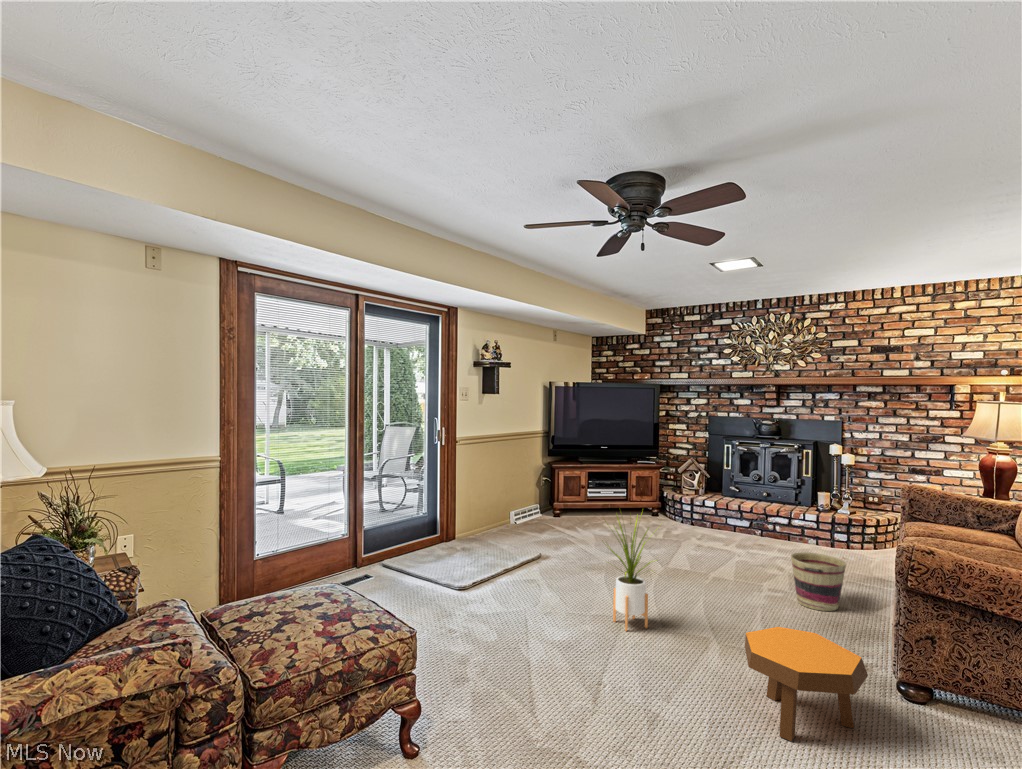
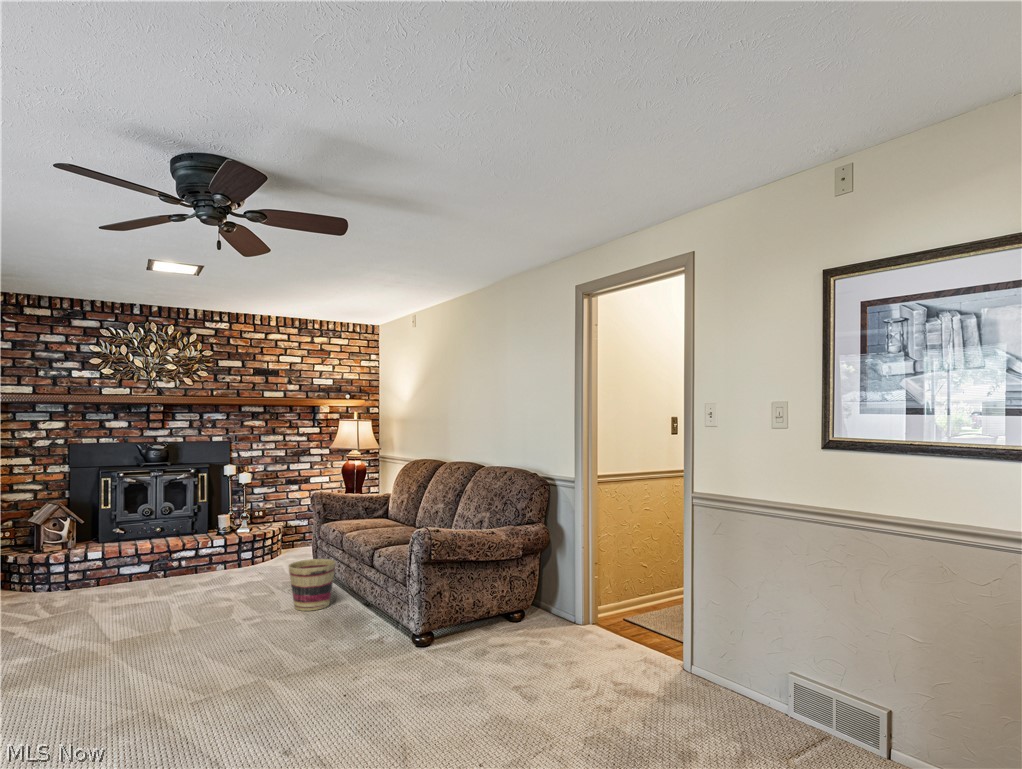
house plant: present [609,514,653,631] -> none [168,543,252,697]
footstool: present [745,627,868,741] -> none [380,603,473,684]

